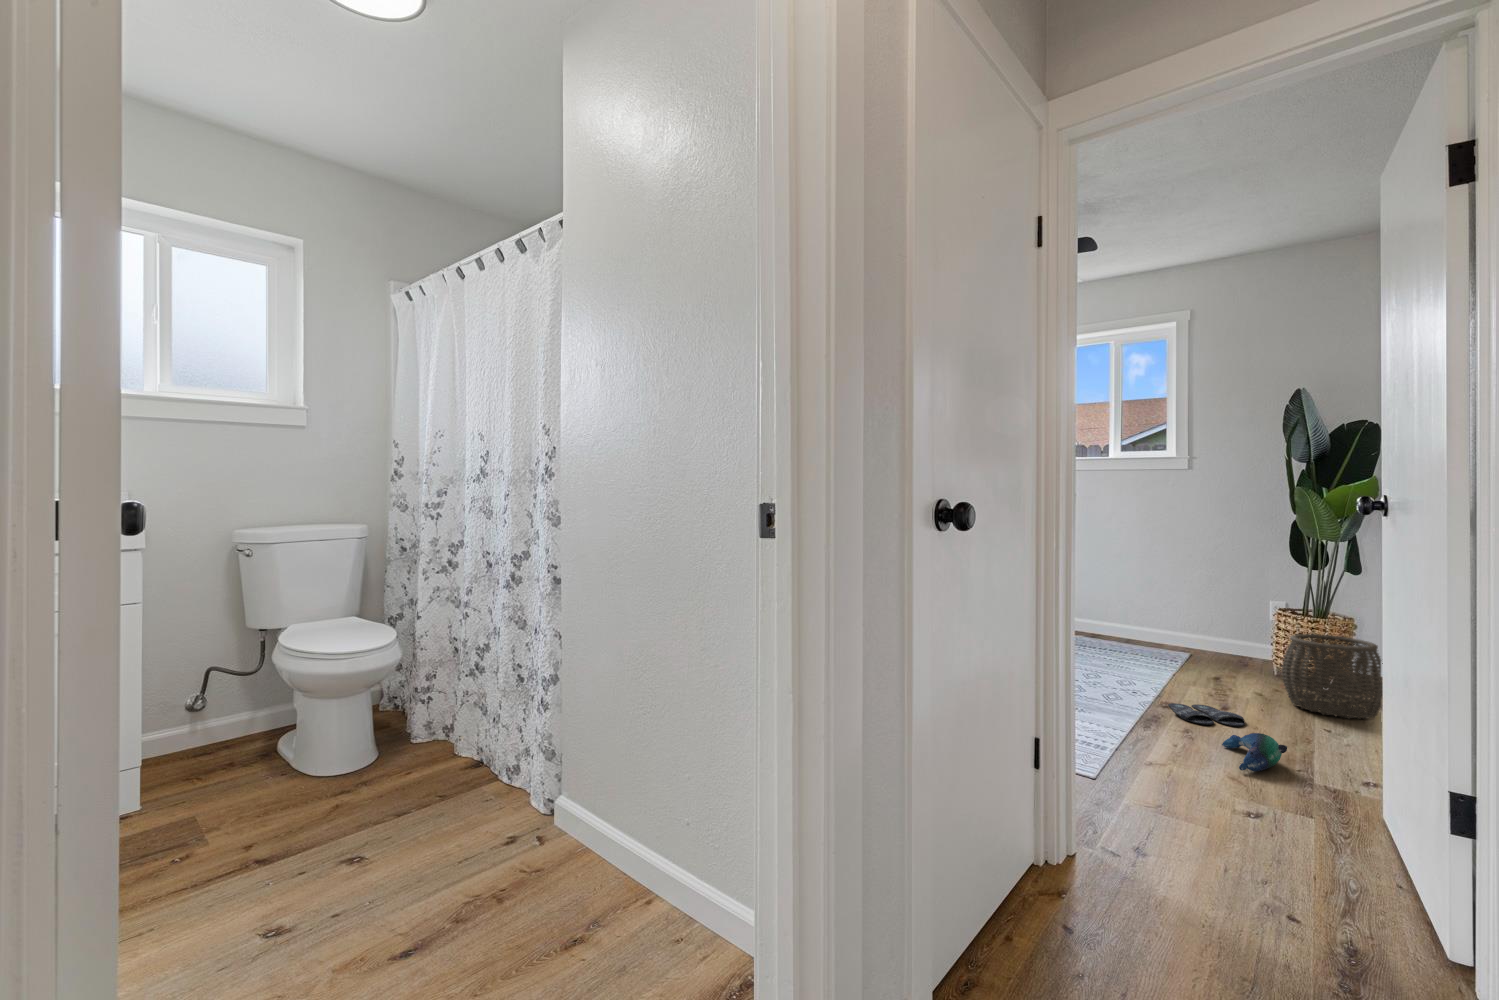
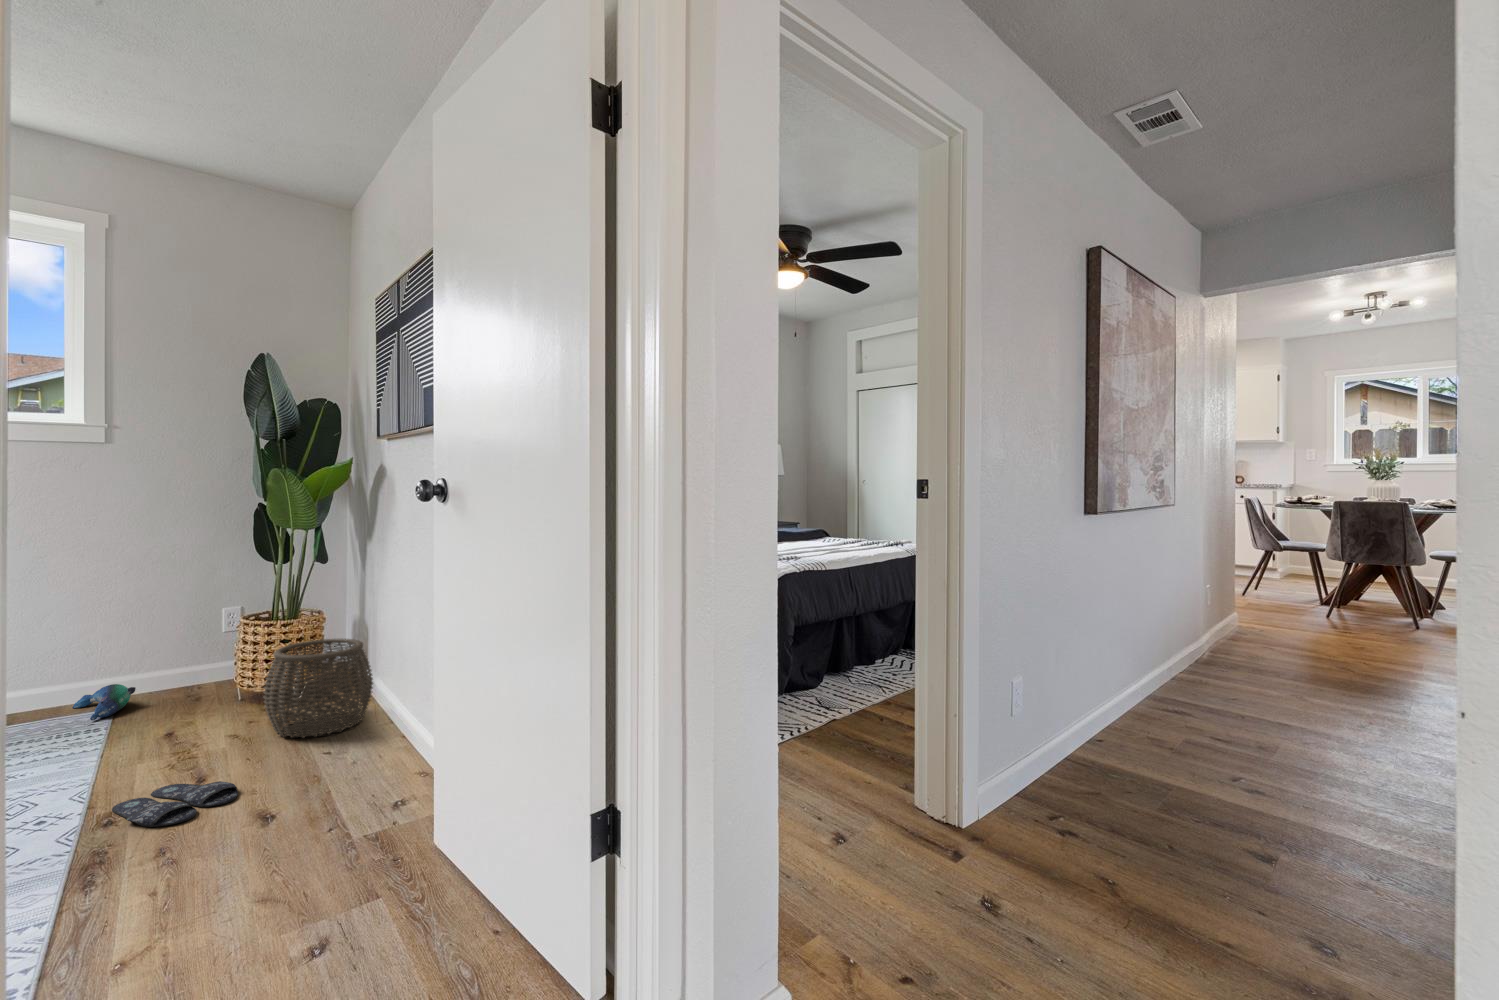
plush toy: present [1222,733,1287,772] -> present [73,684,136,720]

